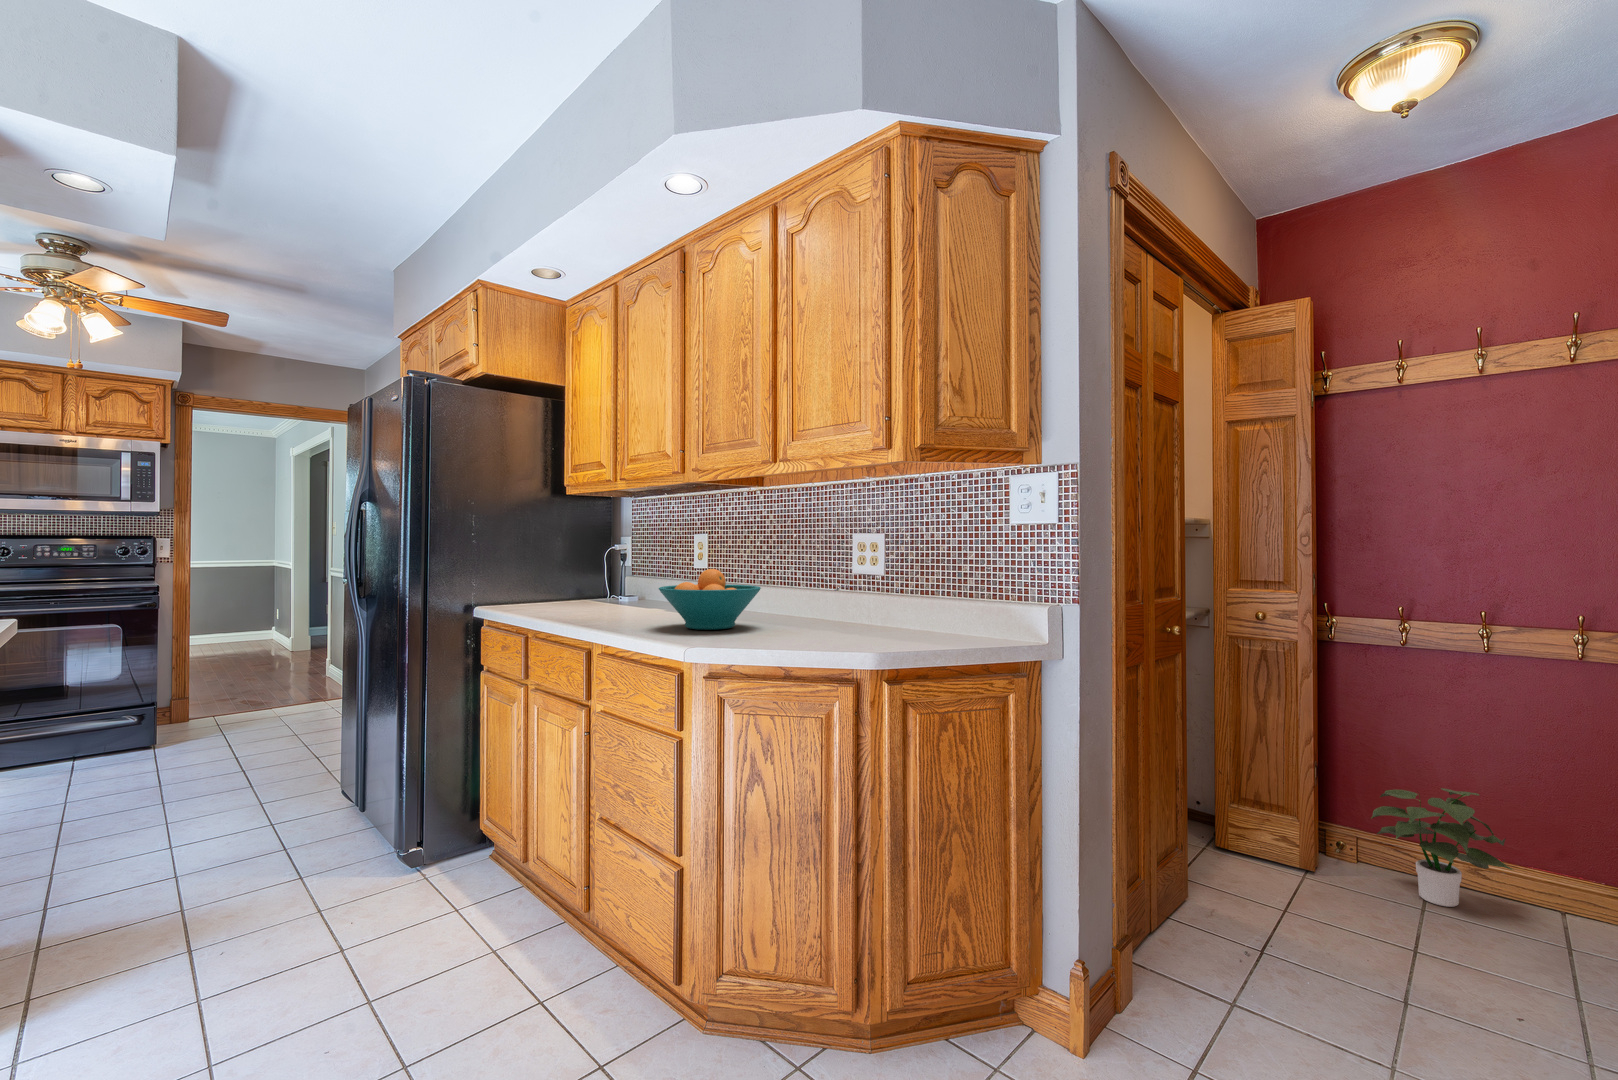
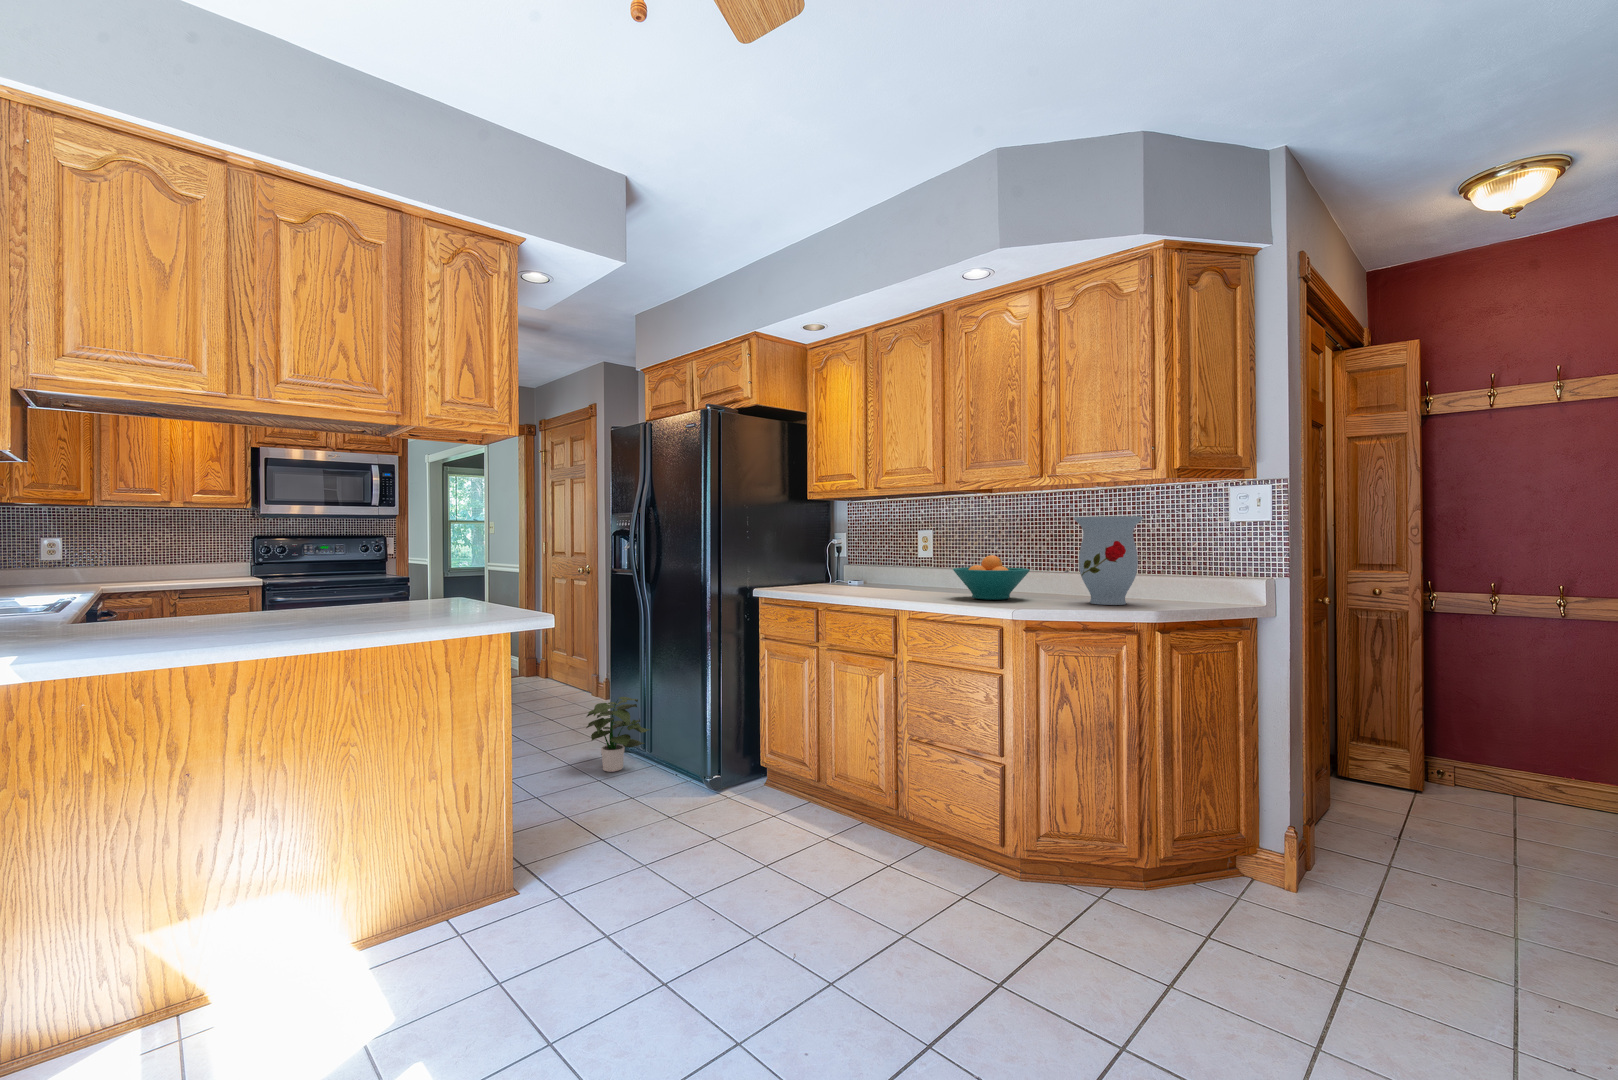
vase: none [800,515,890,640] -> present [1073,516,1144,605]
potted plant: present [1371,788,1513,907] -> present [586,697,650,772]

